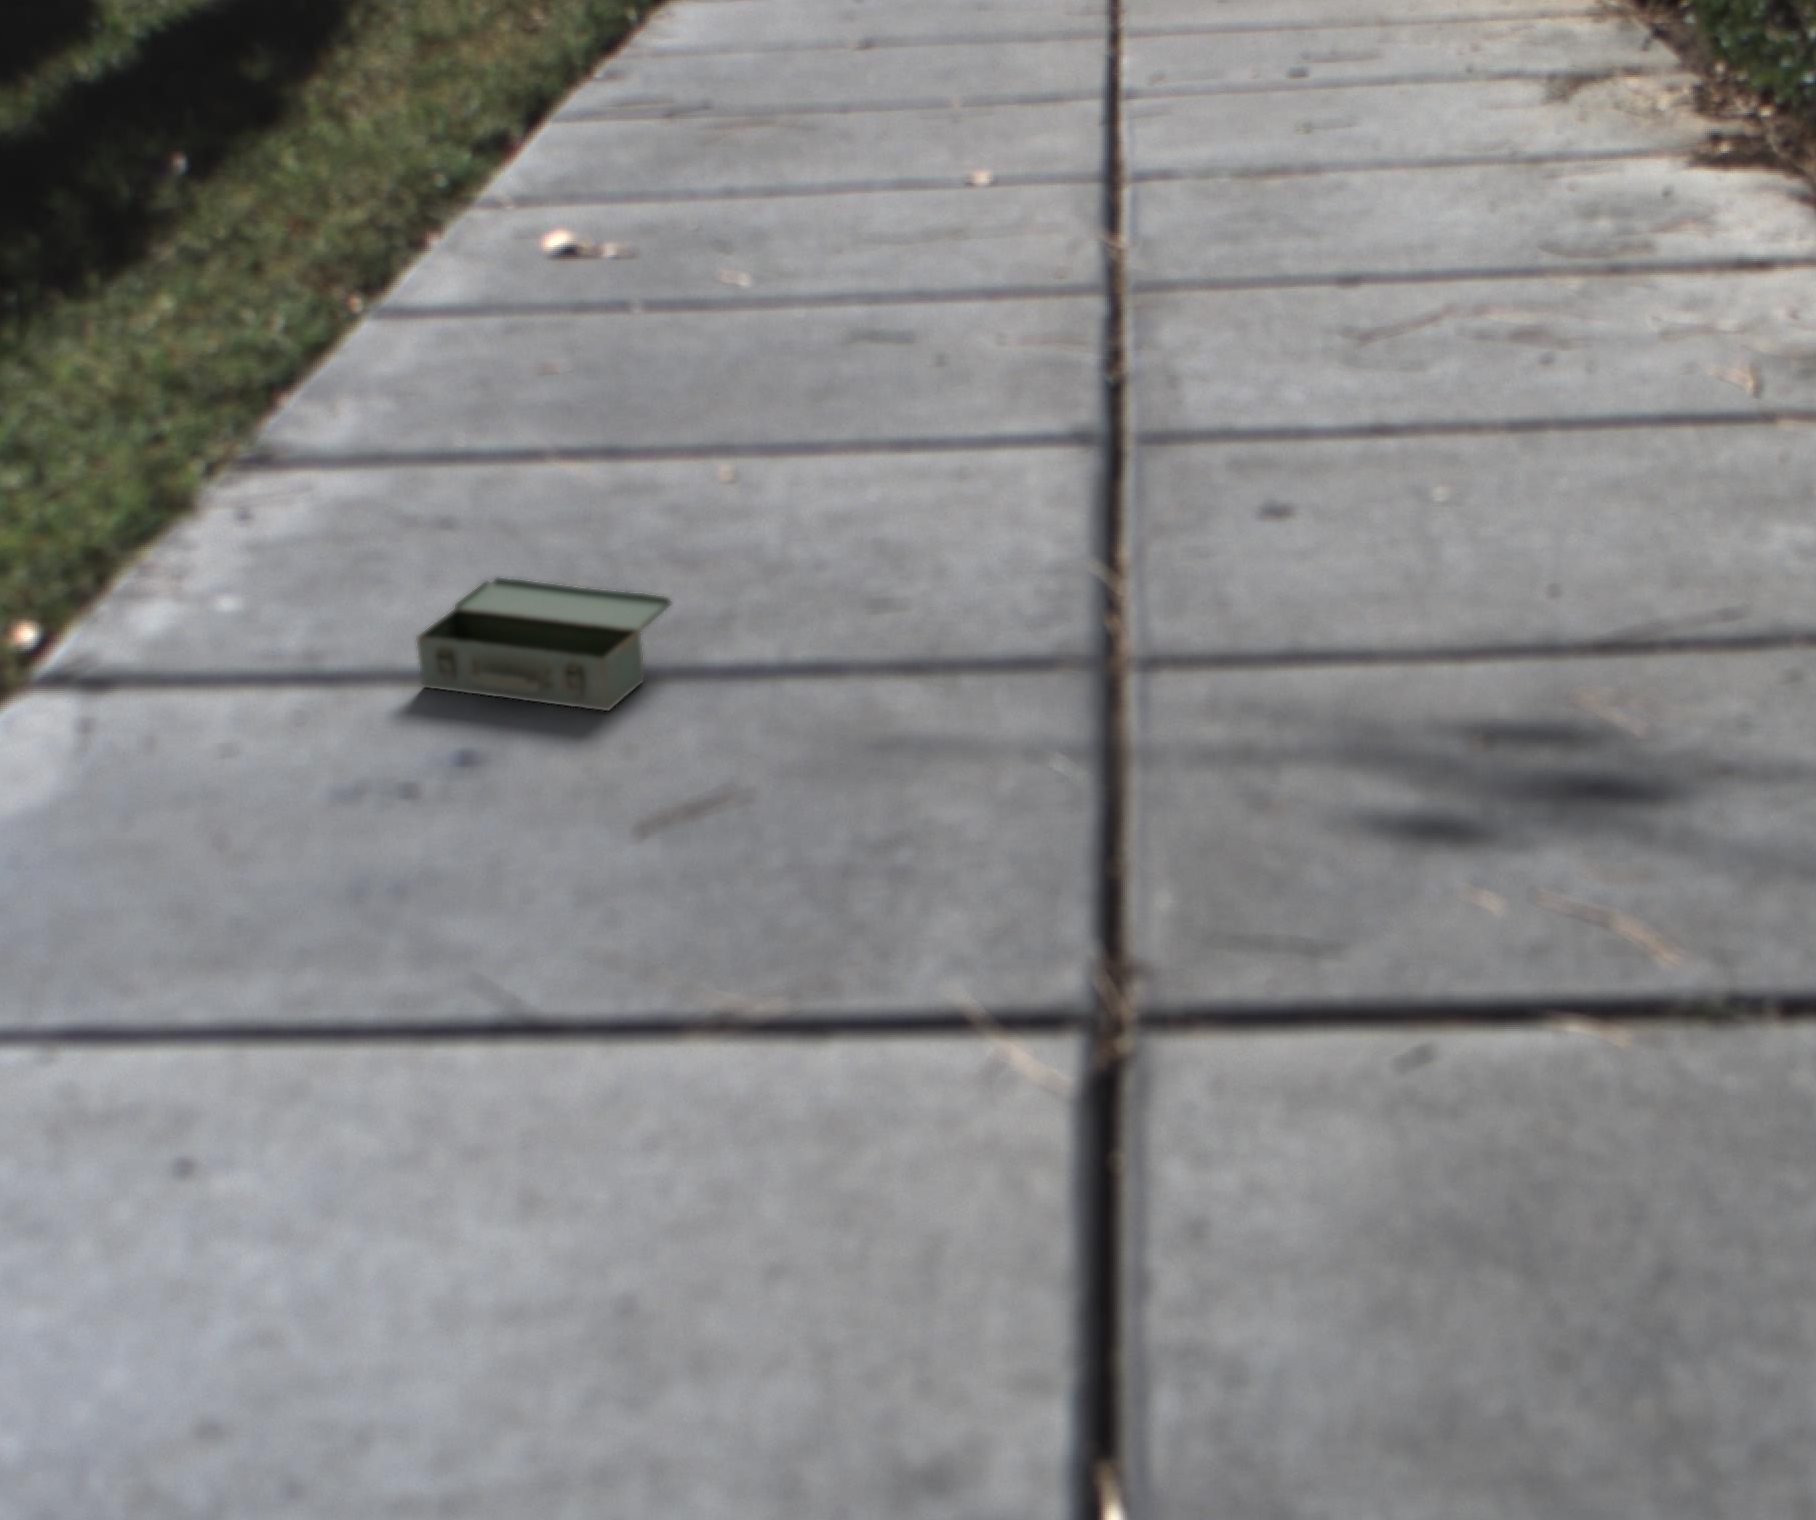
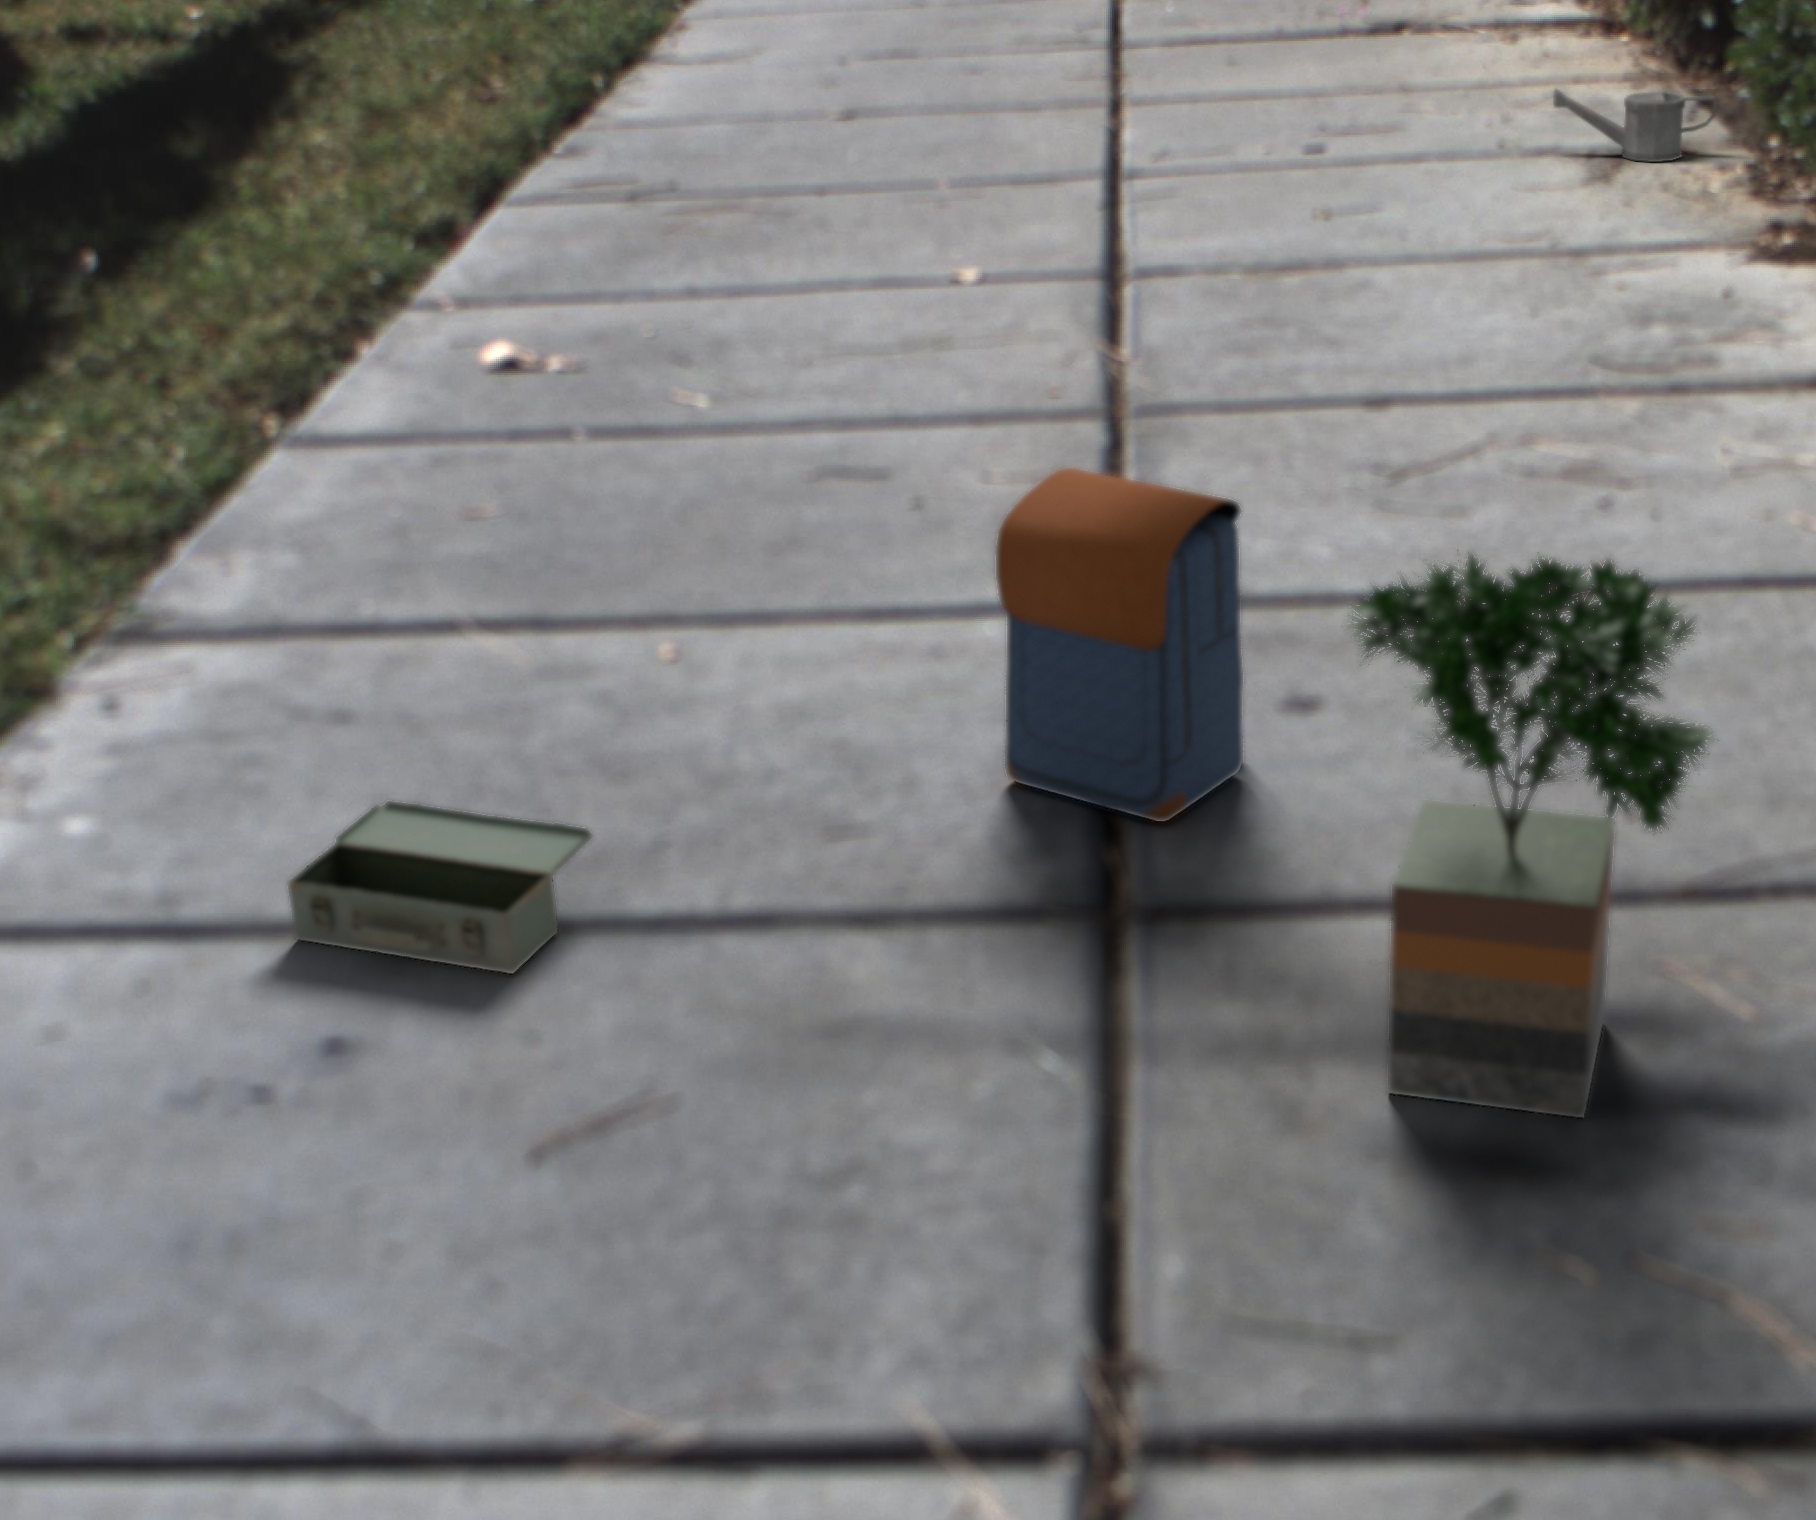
watering can: none [1514,14,1664,83] -> present [1553,89,1717,162]
backpack: none [1014,301,1225,600] -> present [996,468,1243,822]
potted tree: none [1304,337,1615,810] -> present [1342,553,1718,1118]

